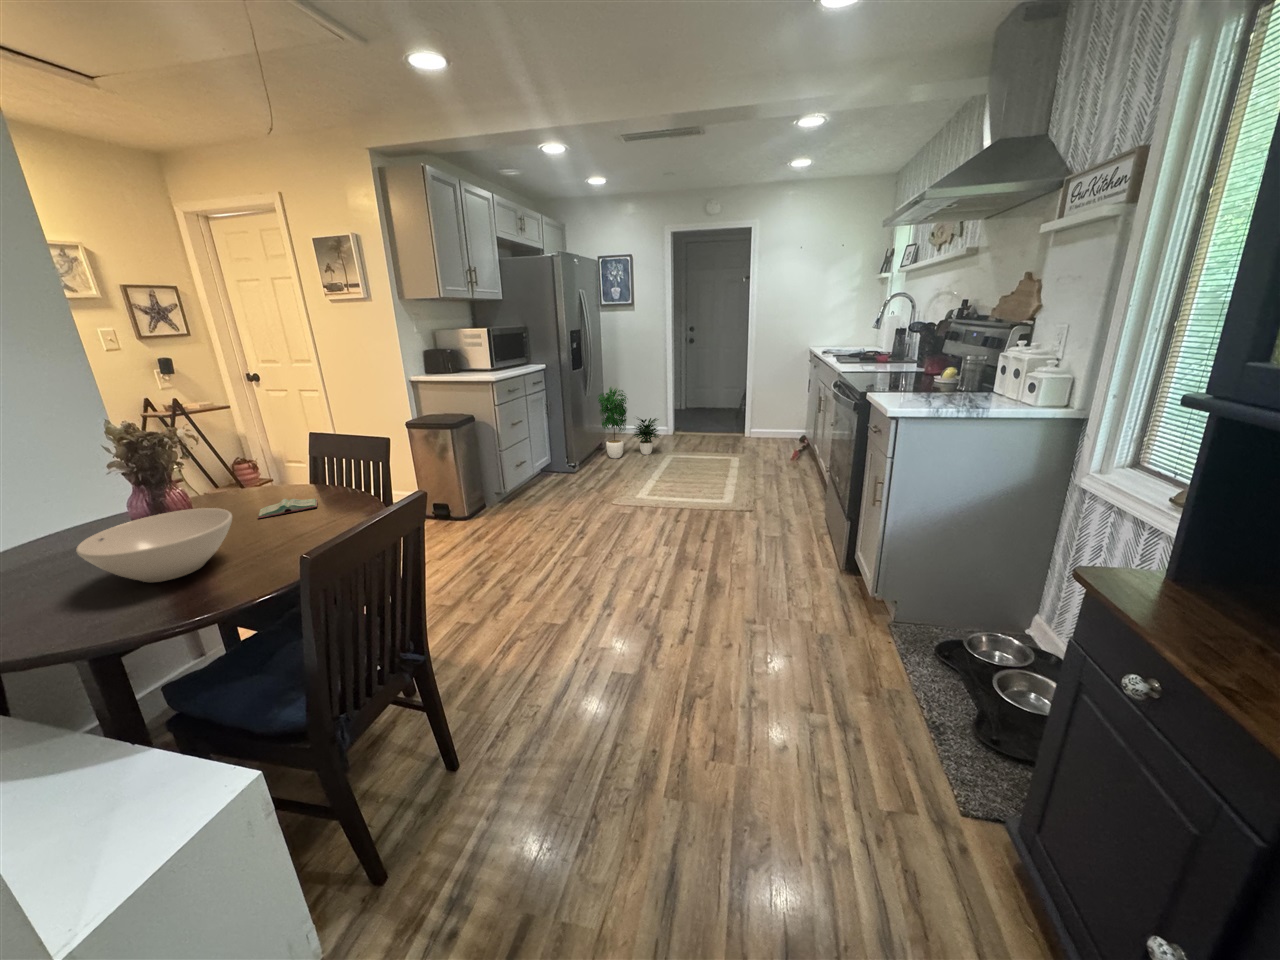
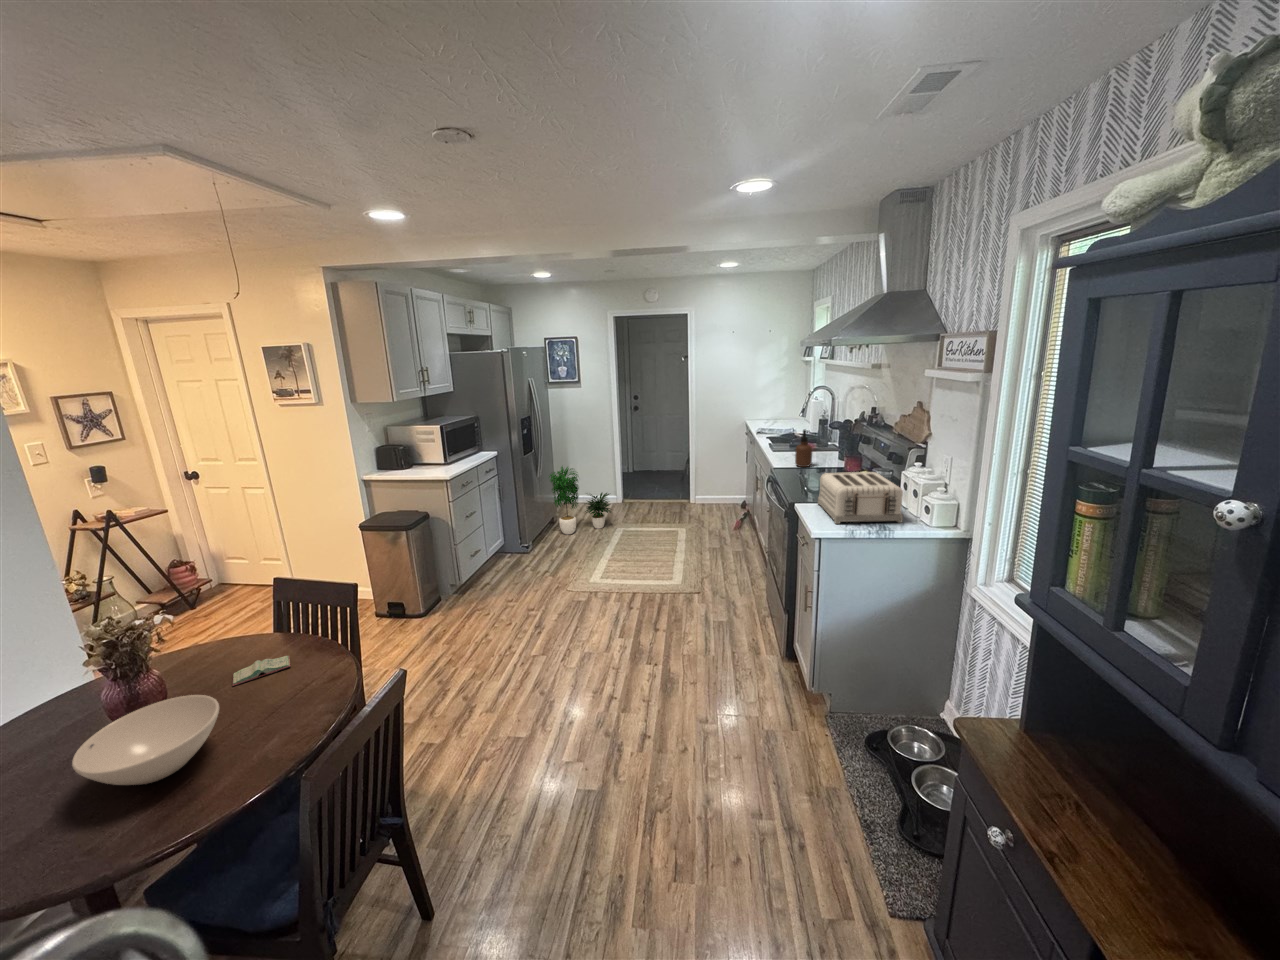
soap dispenser: none [864,330,885,373] -> present [795,430,812,467]
toaster: none [893,356,1002,406] -> present [818,472,903,524]

